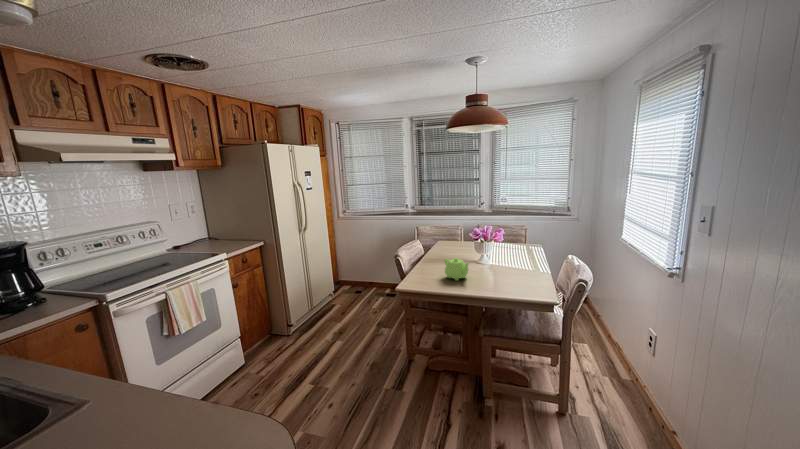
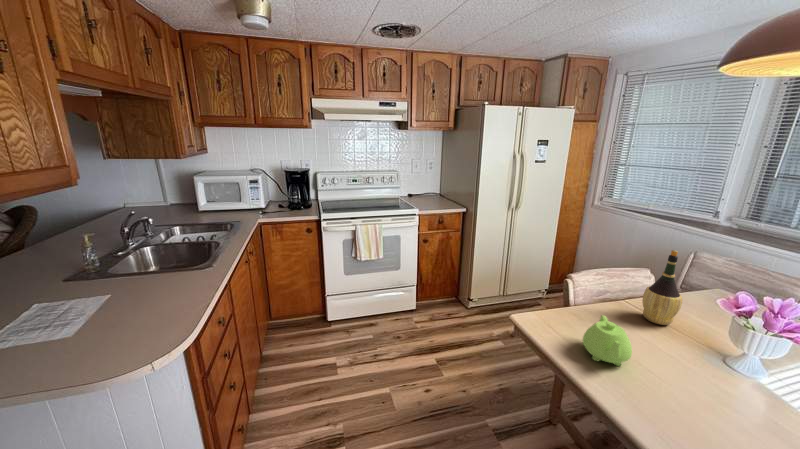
wine bottle: none [437,218,454,259] -> present [642,250,682,325]

